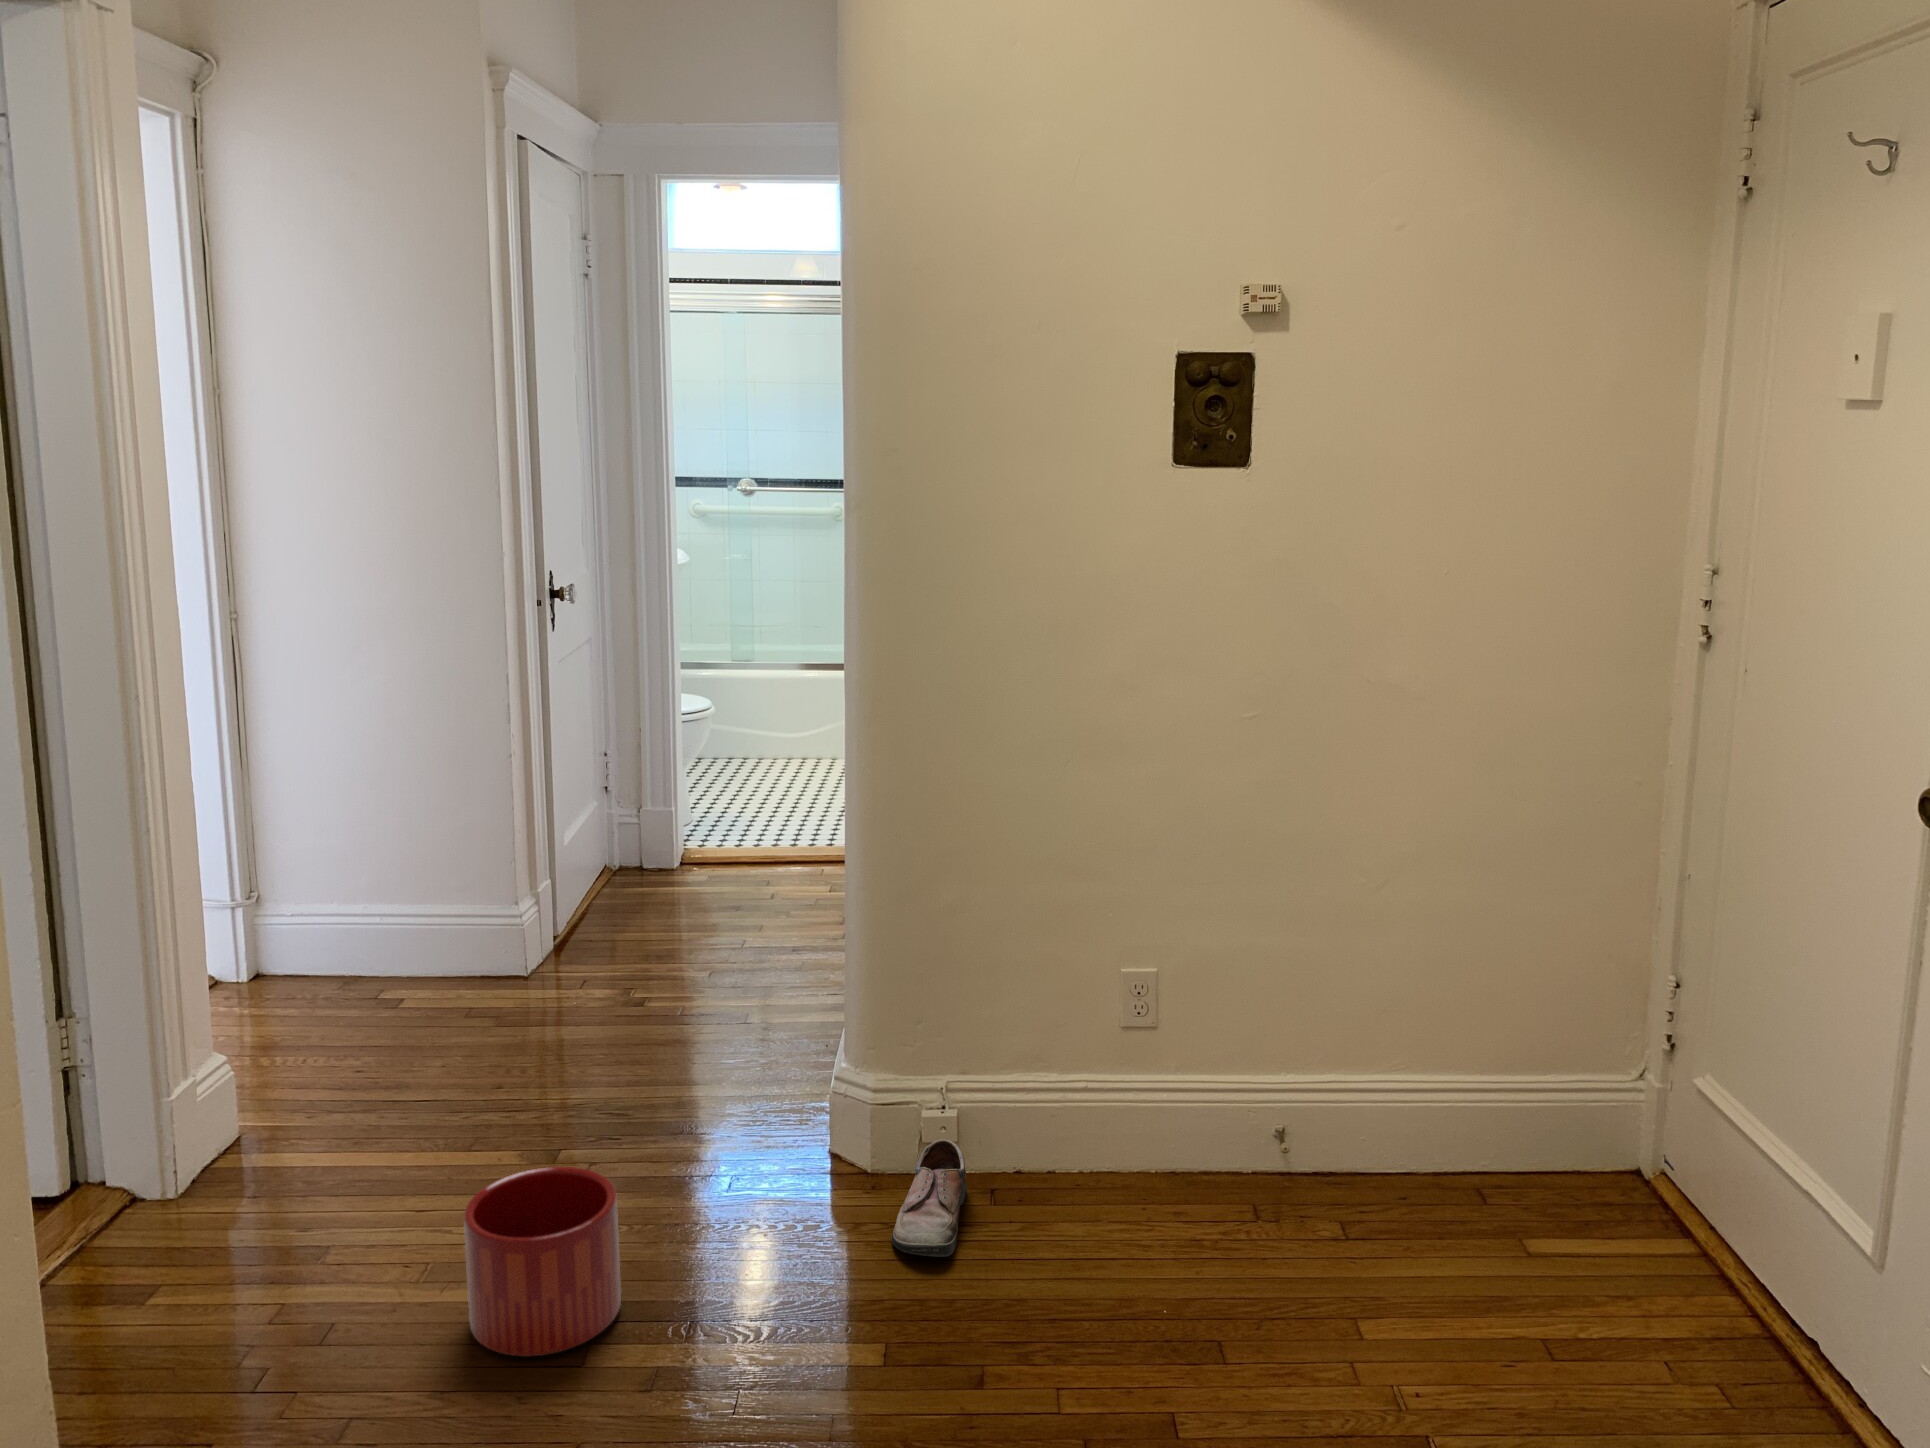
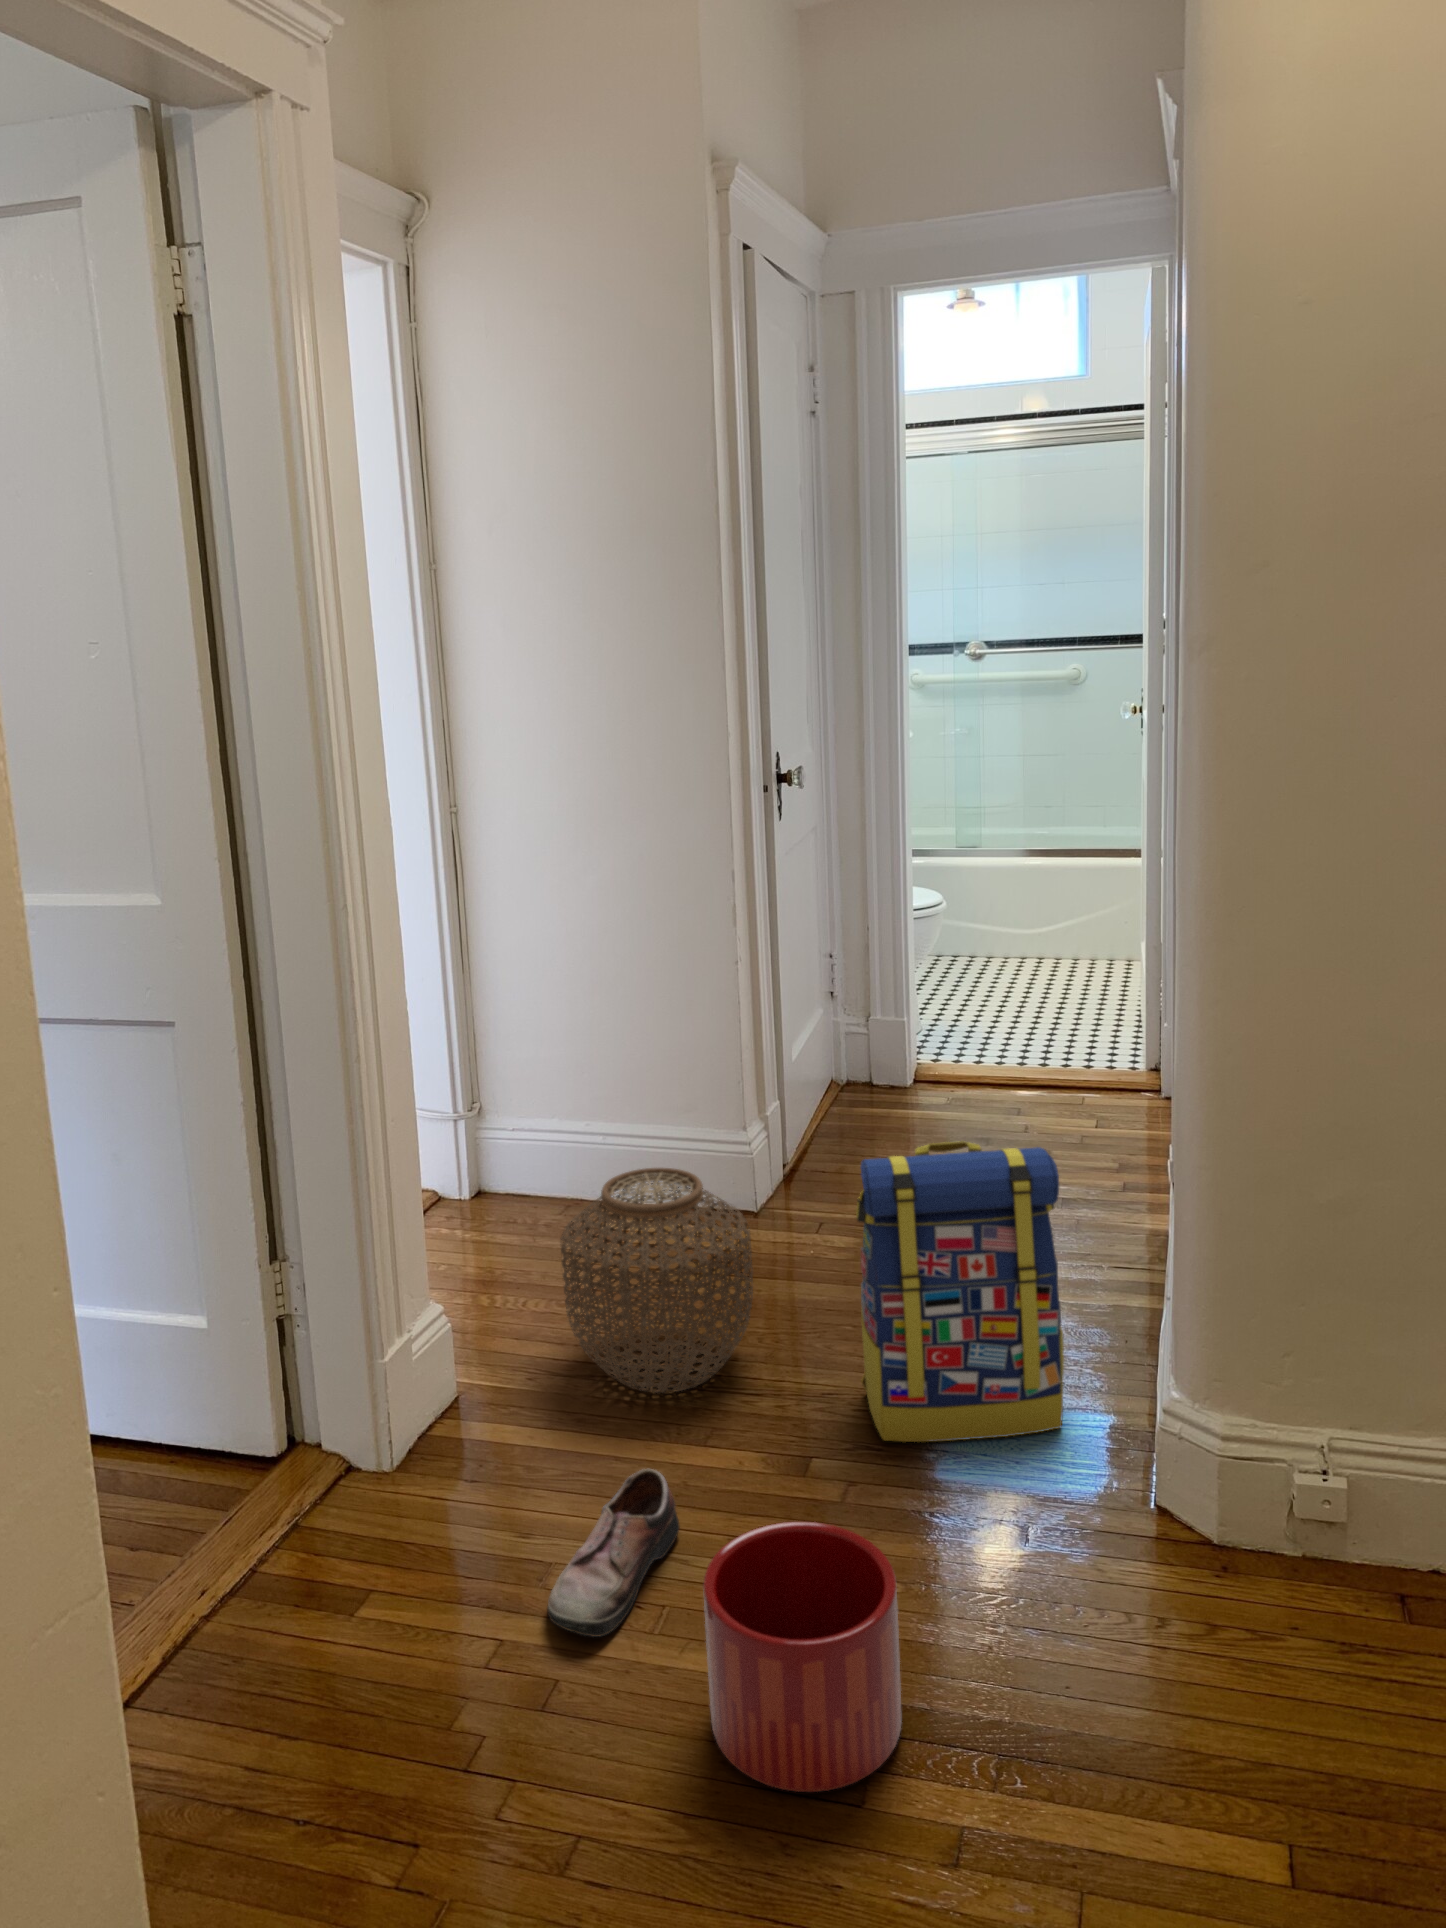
backpack: none [607,888,770,1132] -> present [856,1141,1064,1442]
woven basket: none [341,927,518,1118] -> present [561,1168,753,1392]
shoe: present [892,1139,967,1257] -> present [547,1469,680,1637]

